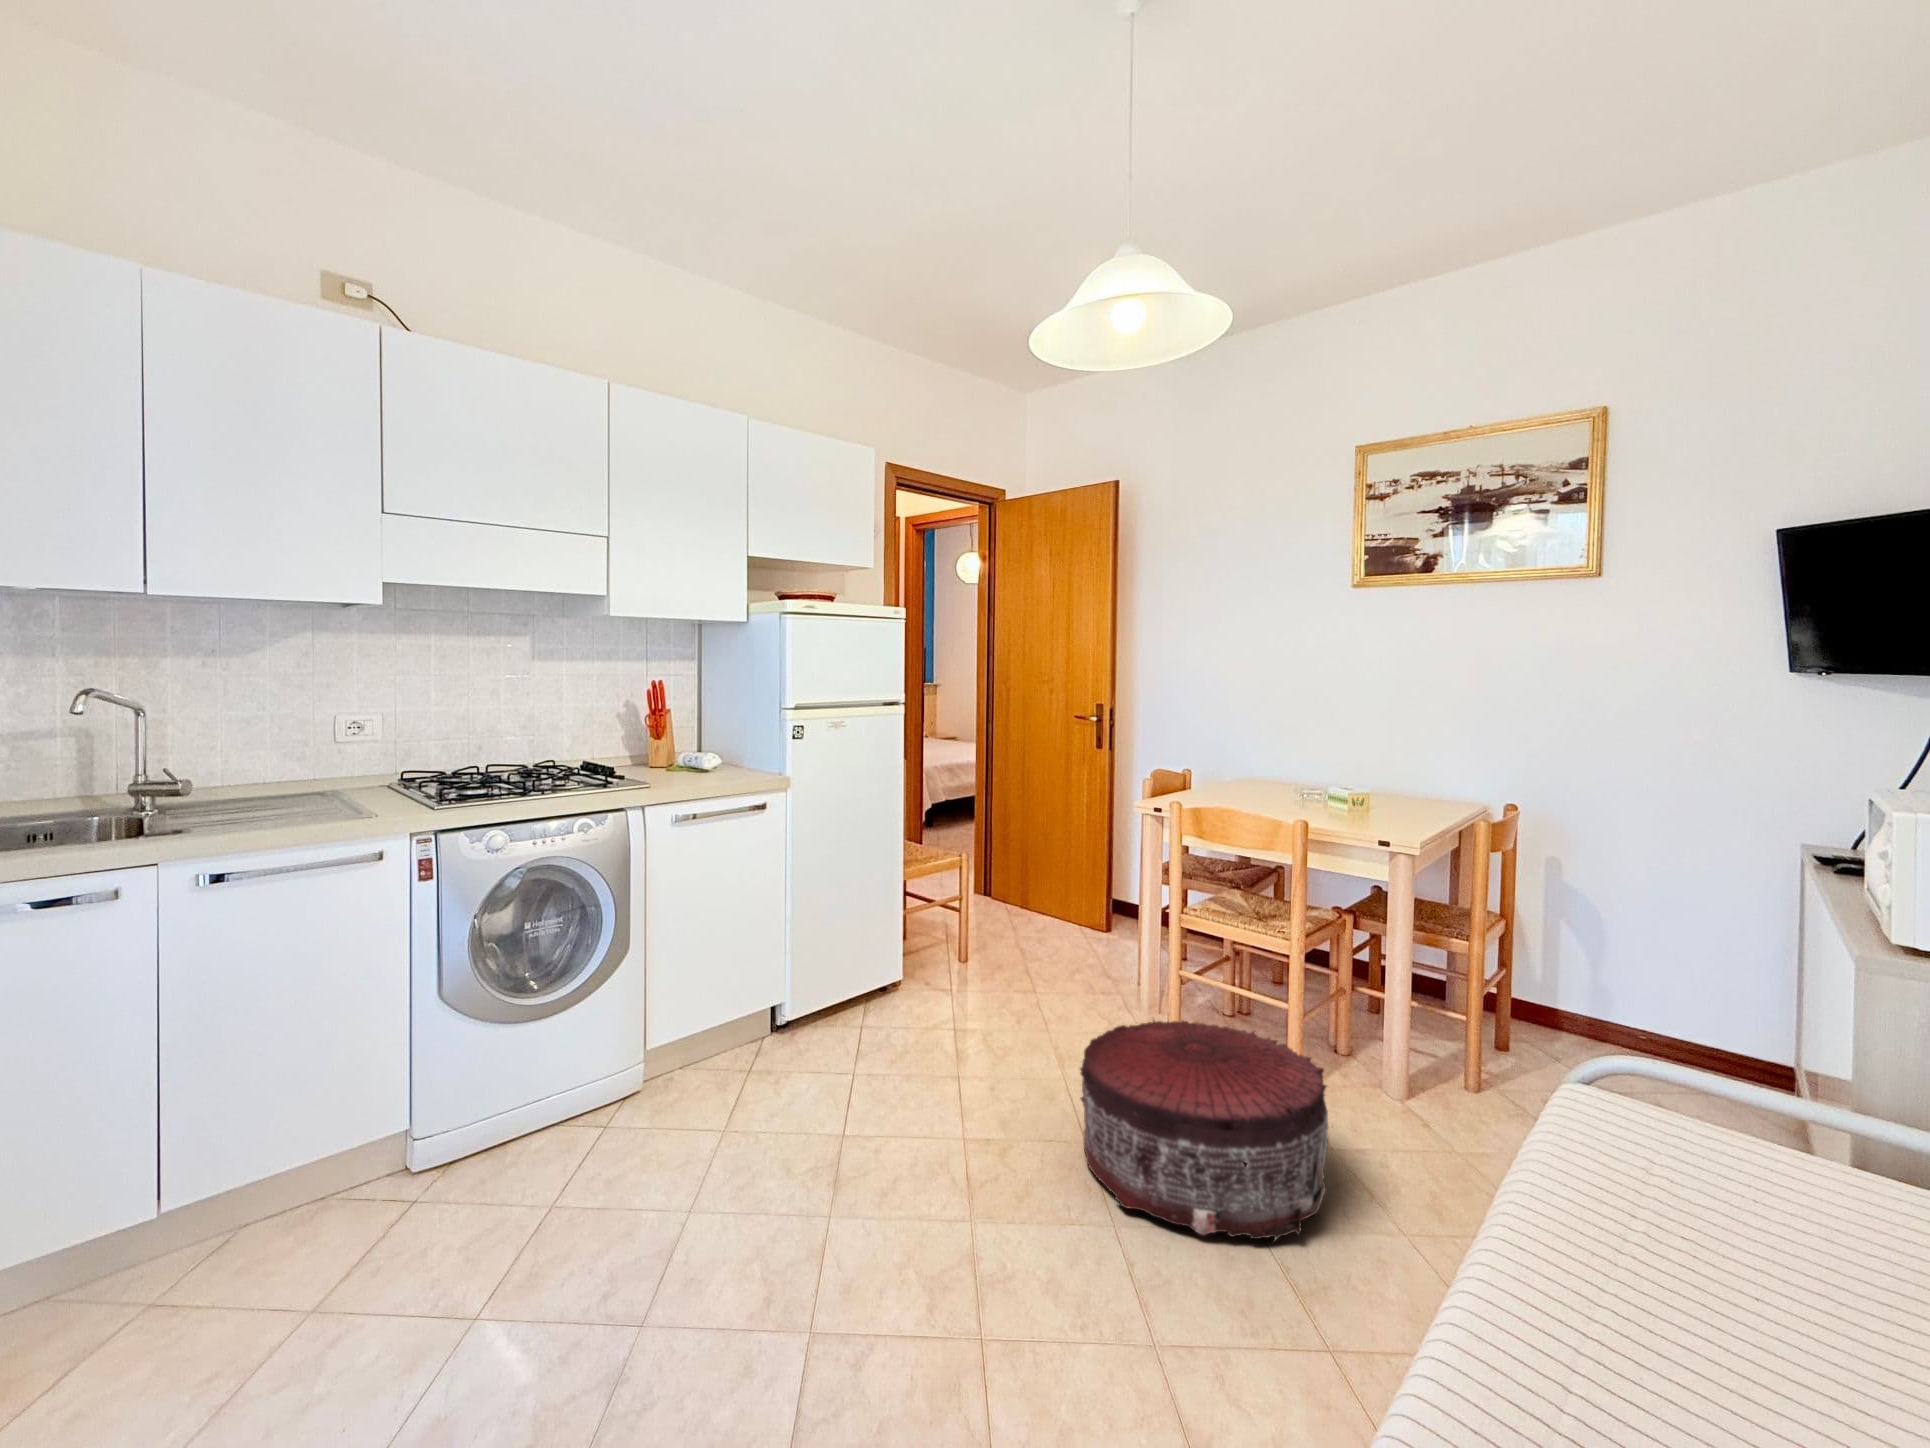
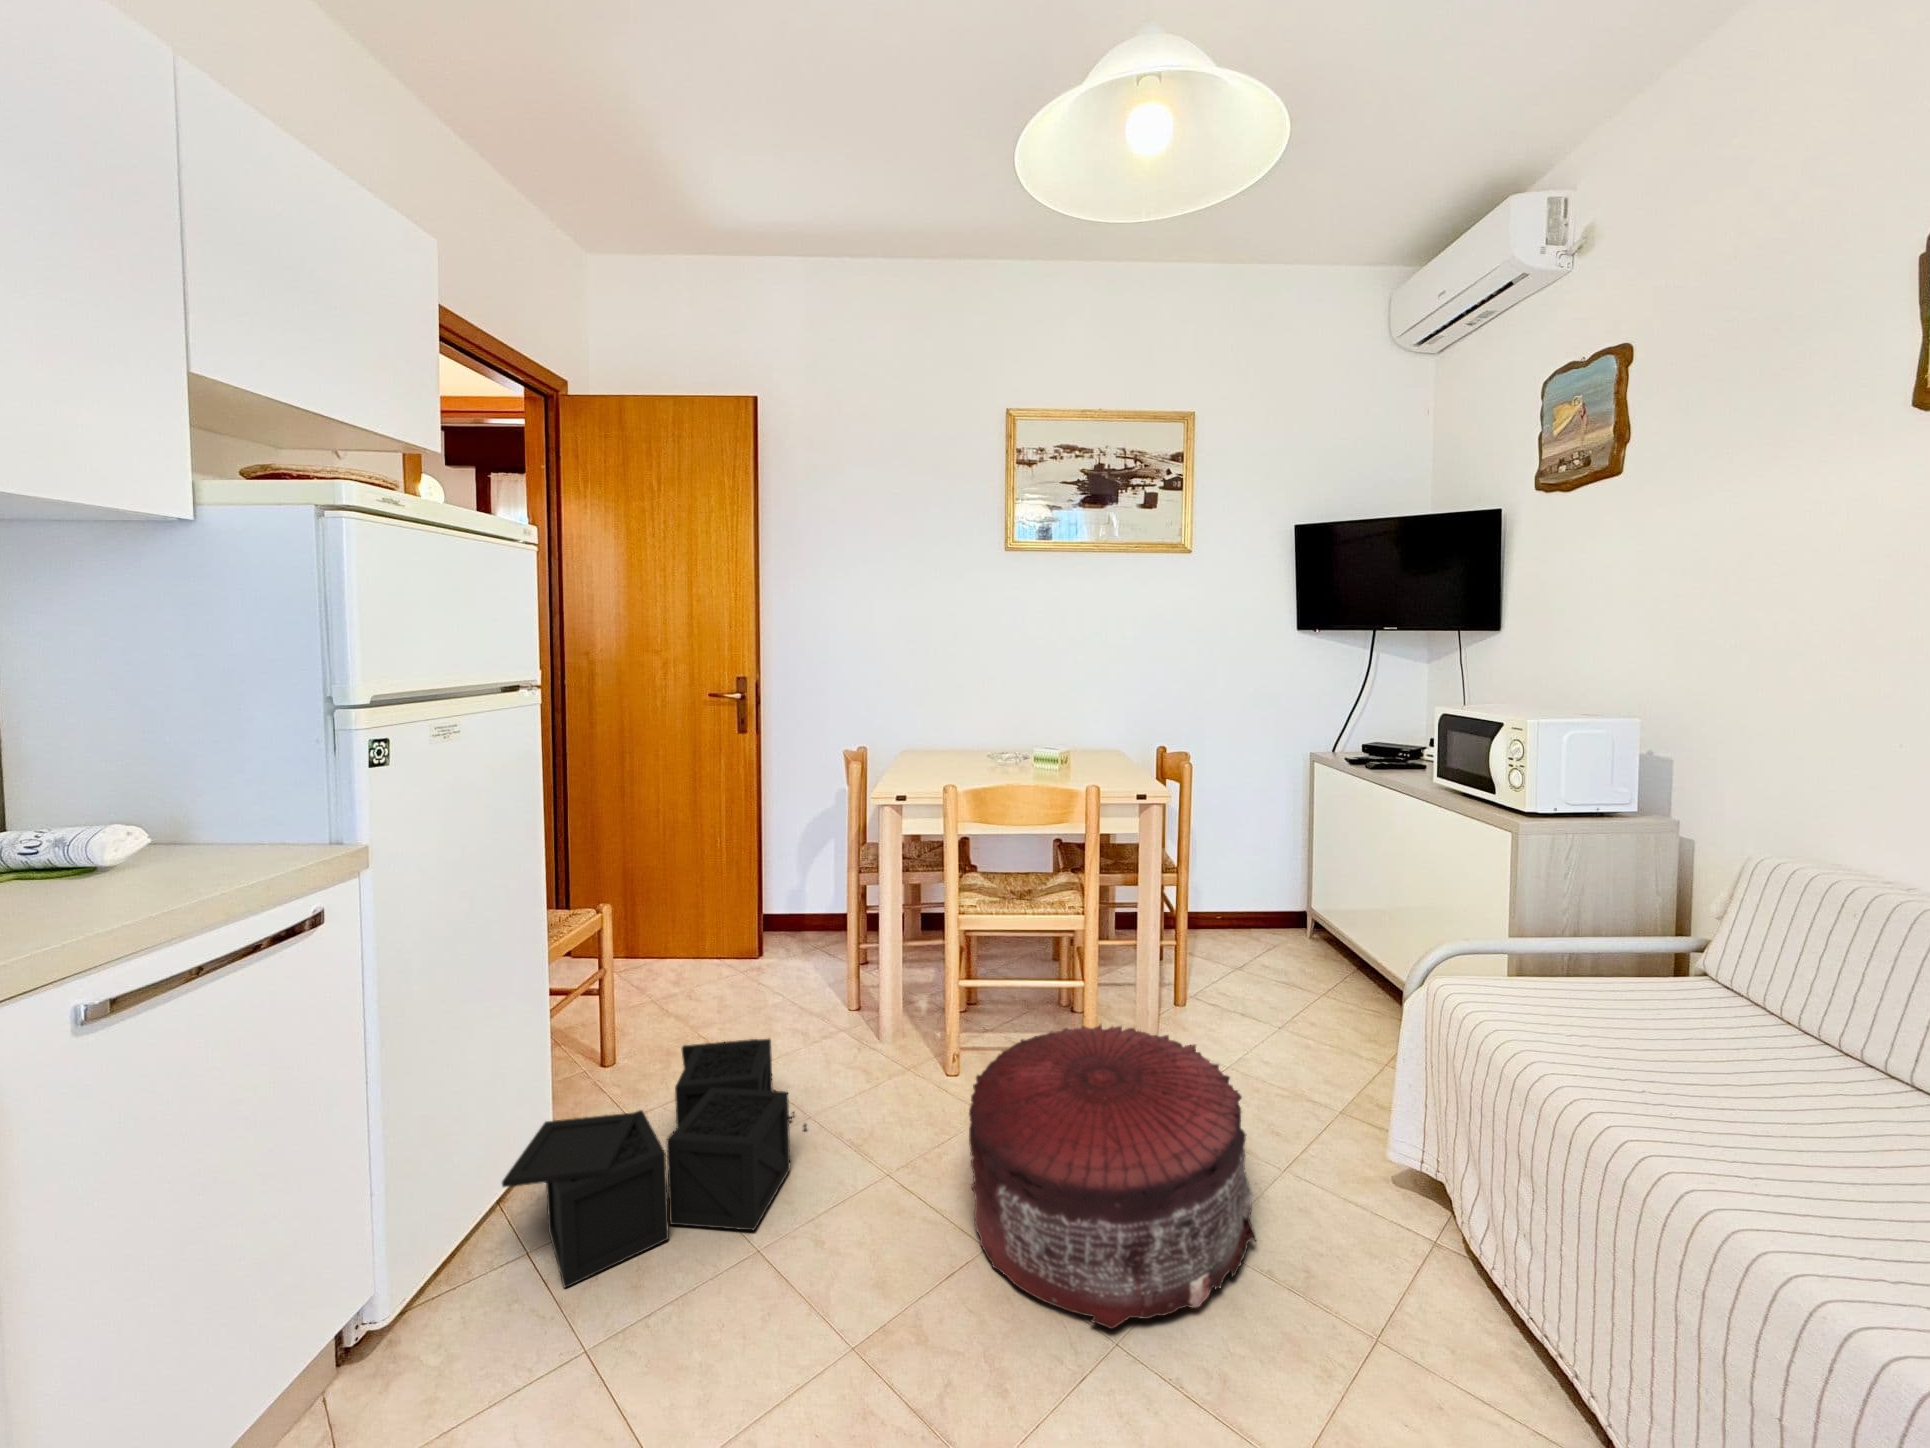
storage bin: none [848,962,1041,1073] -> present [502,1039,807,1288]

